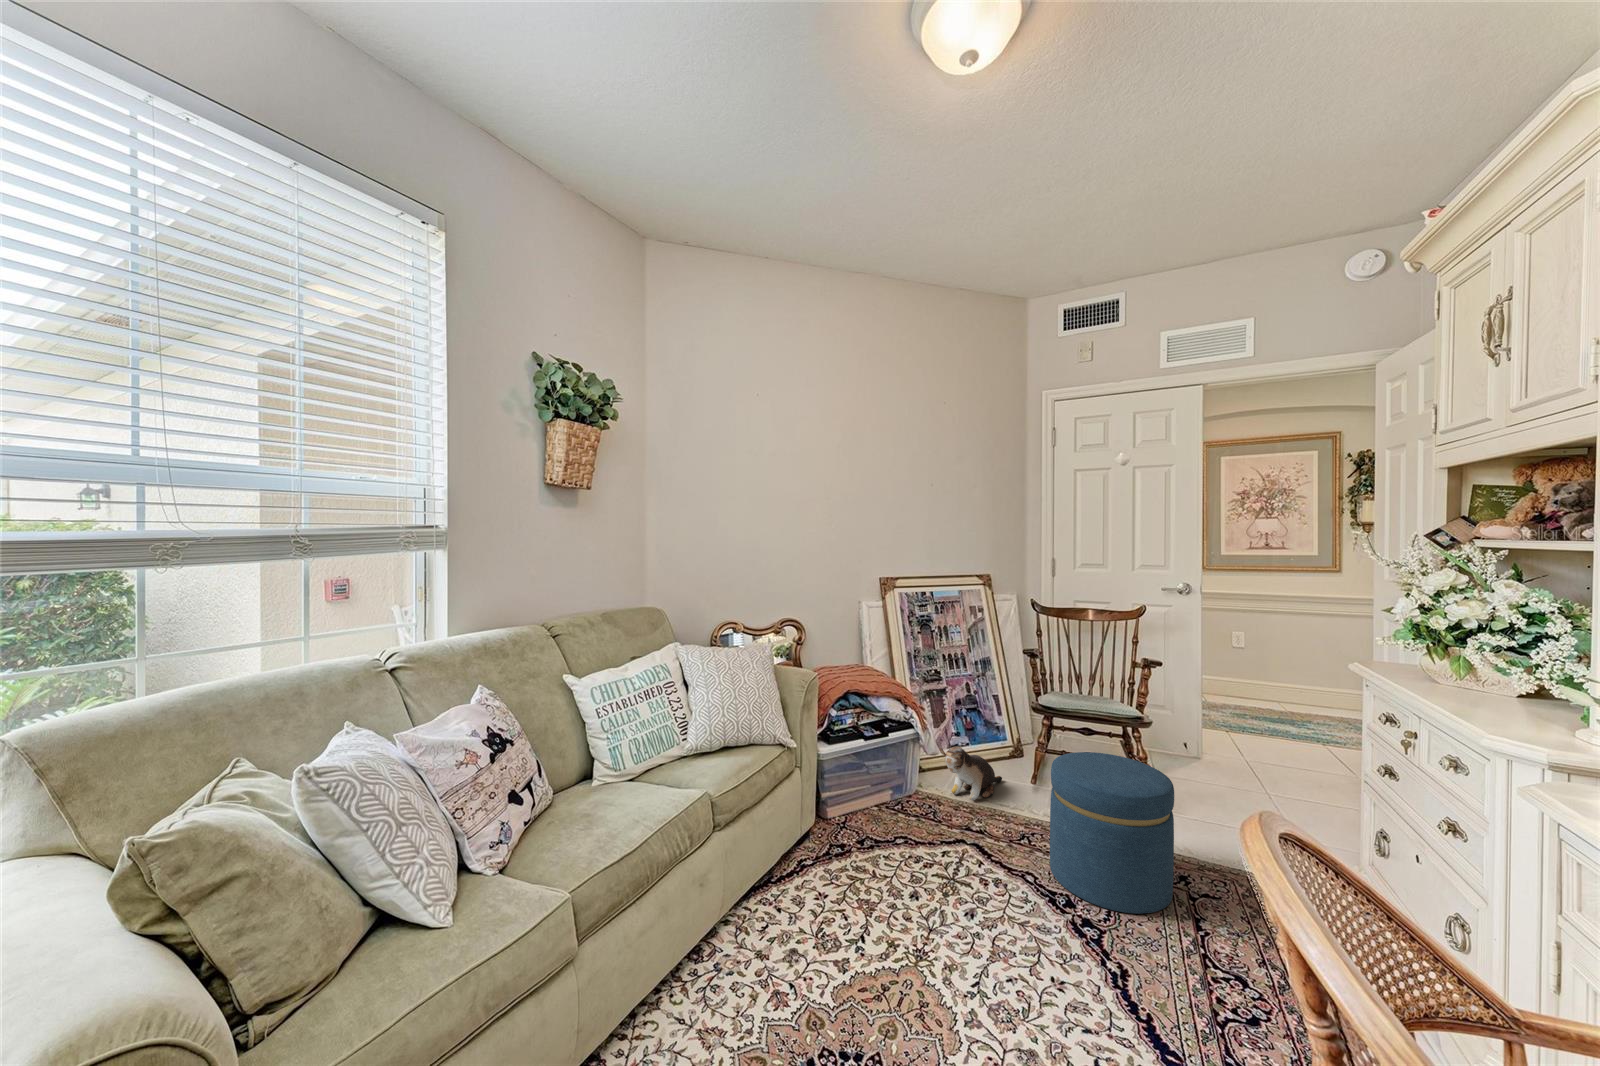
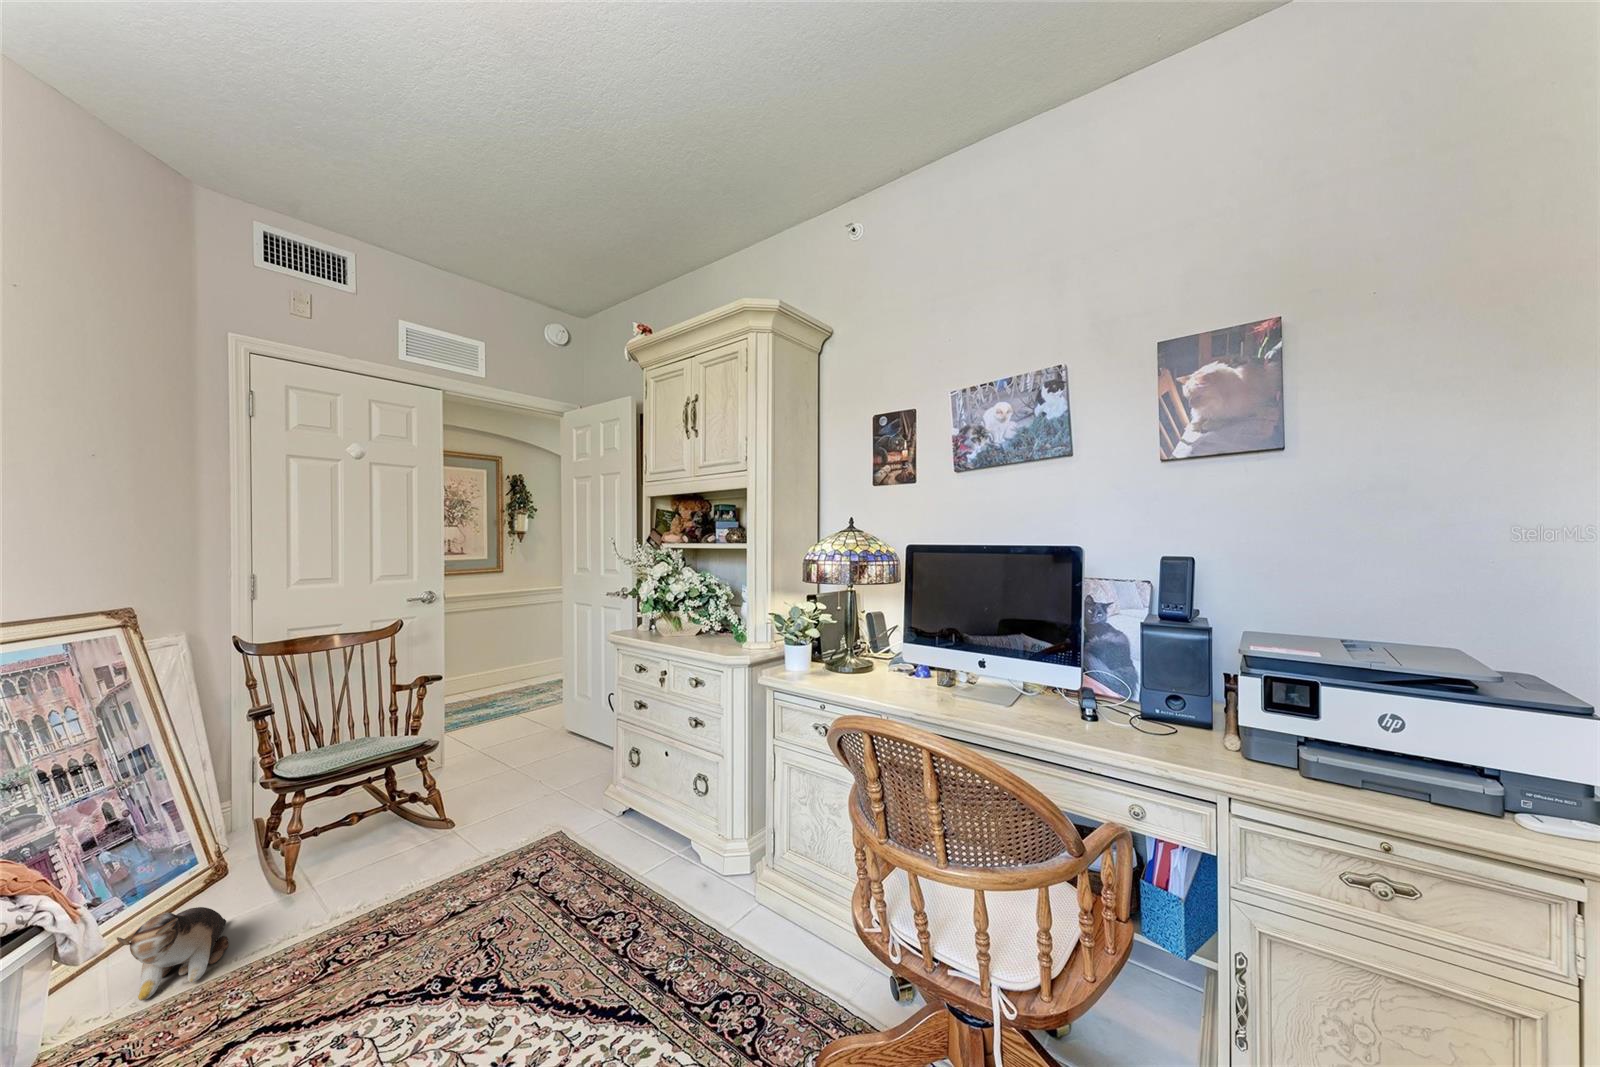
ottoman: present [1050,752,1174,914] -> none [386,785,525,972]

